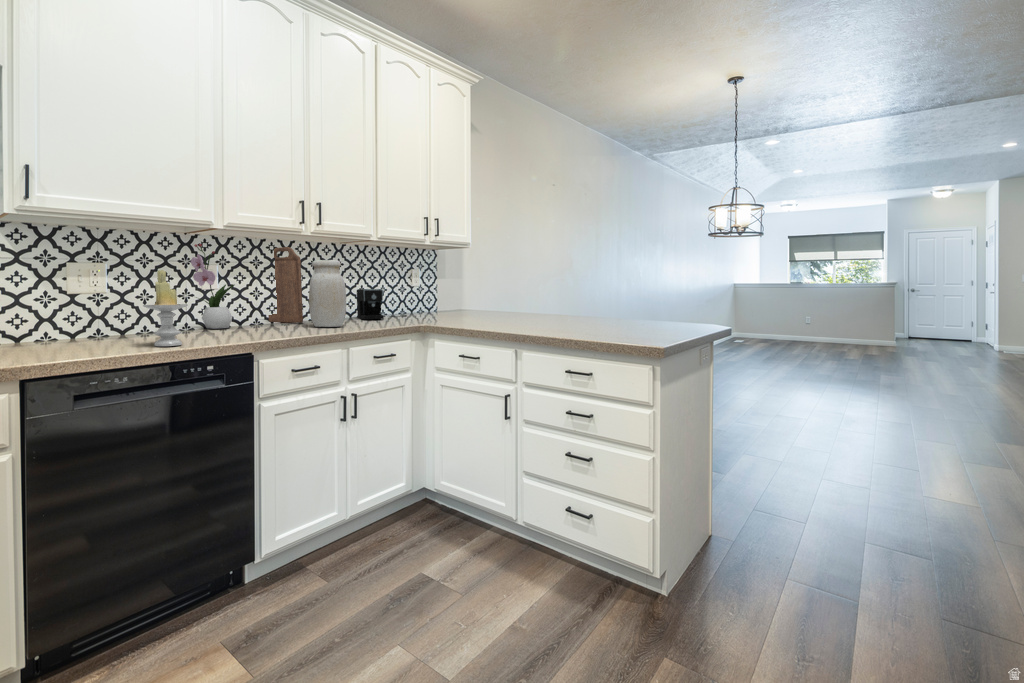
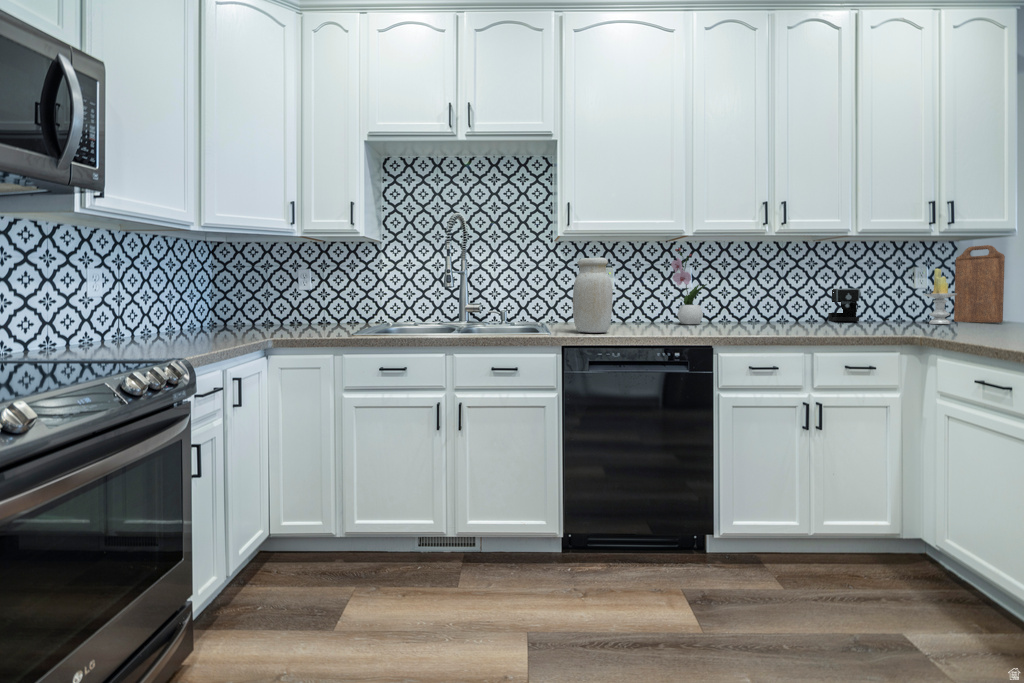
cutting board: present [268,247,303,323] -> present [954,245,1005,323]
jar: present [309,260,346,327] -> present [573,257,612,333]
candle: present [143,270,188,346] -> present [924,269,957,324]

